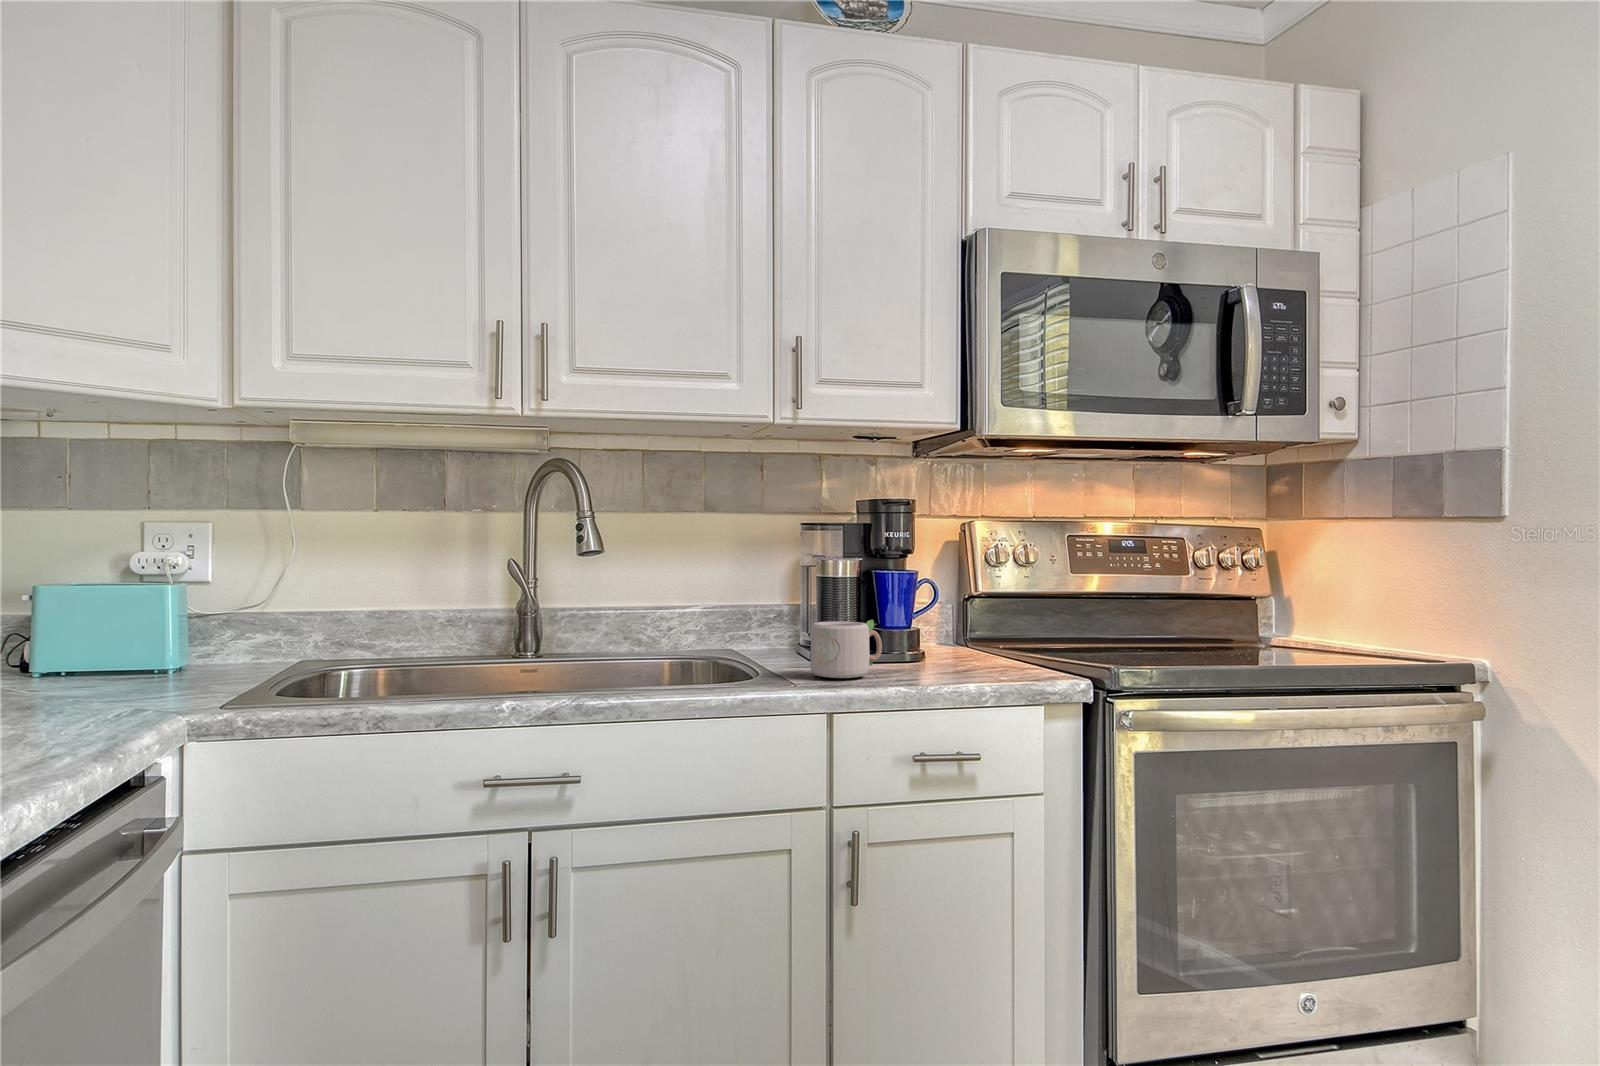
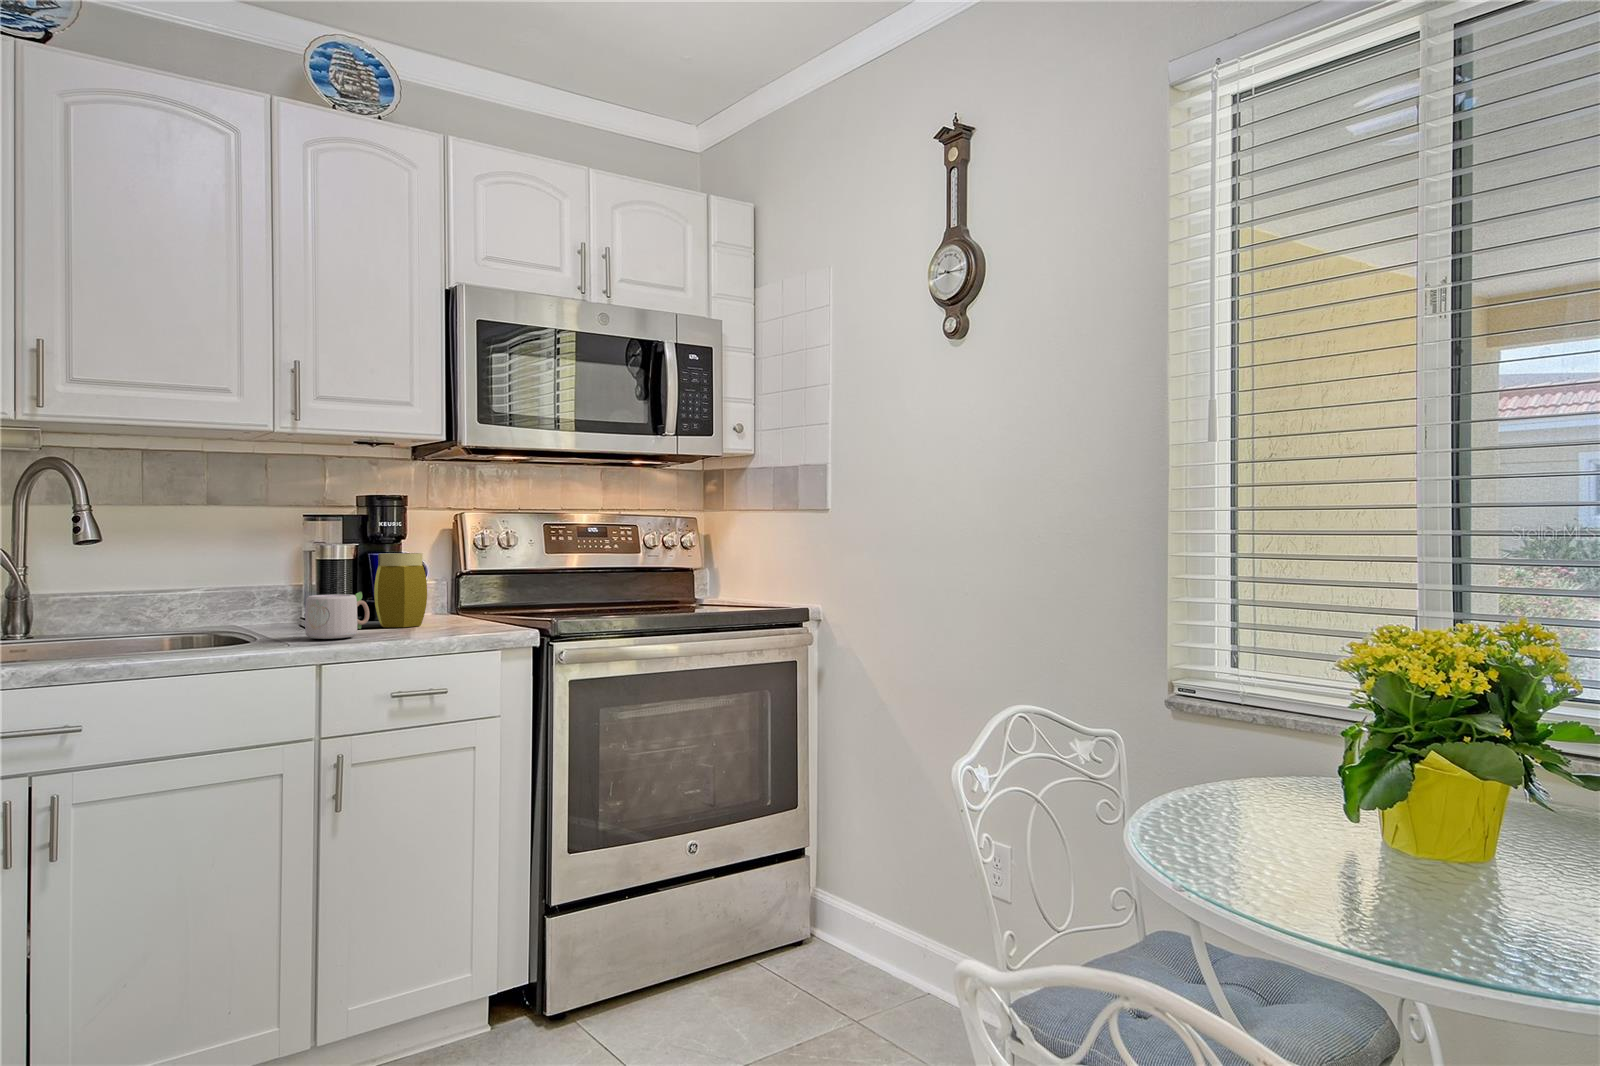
jar: none [881,570,943,663] -> present [374,553,427,627]

